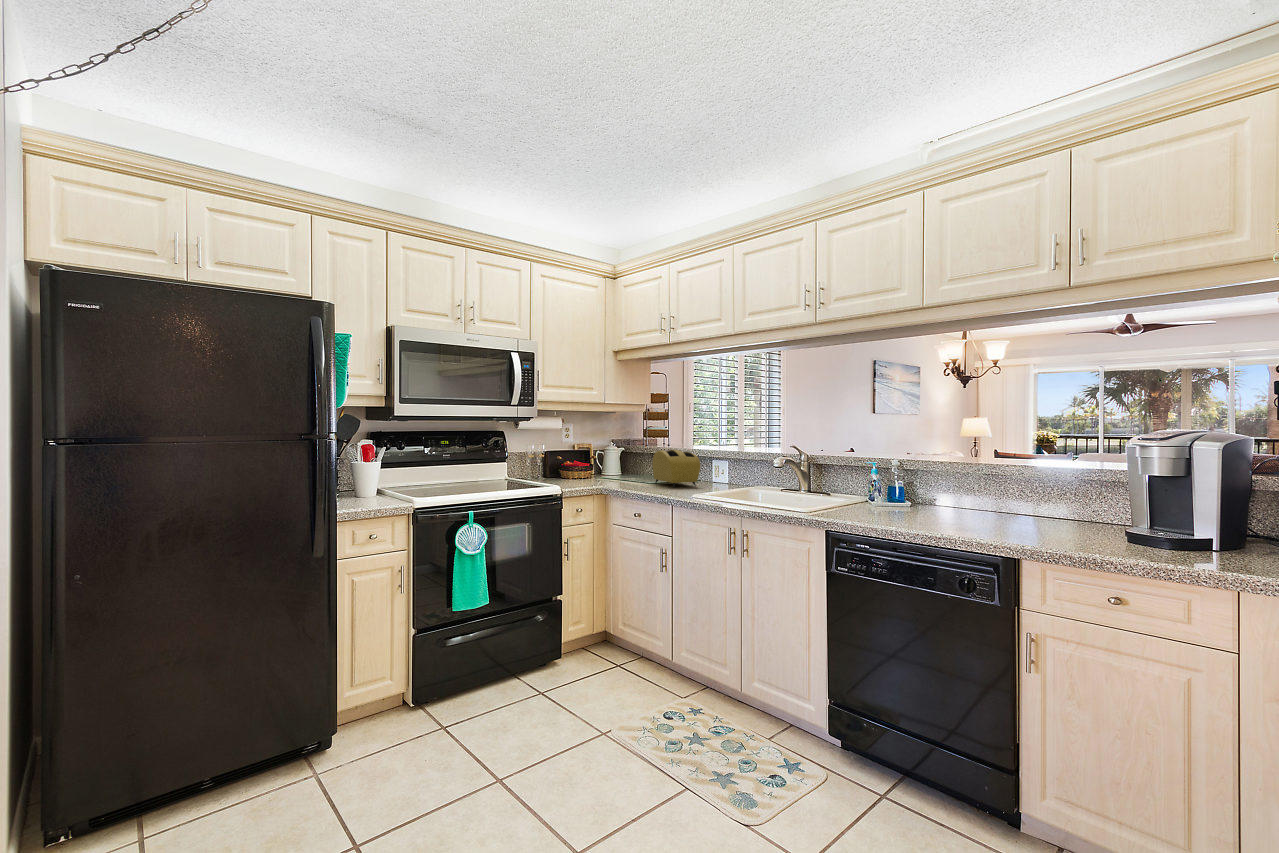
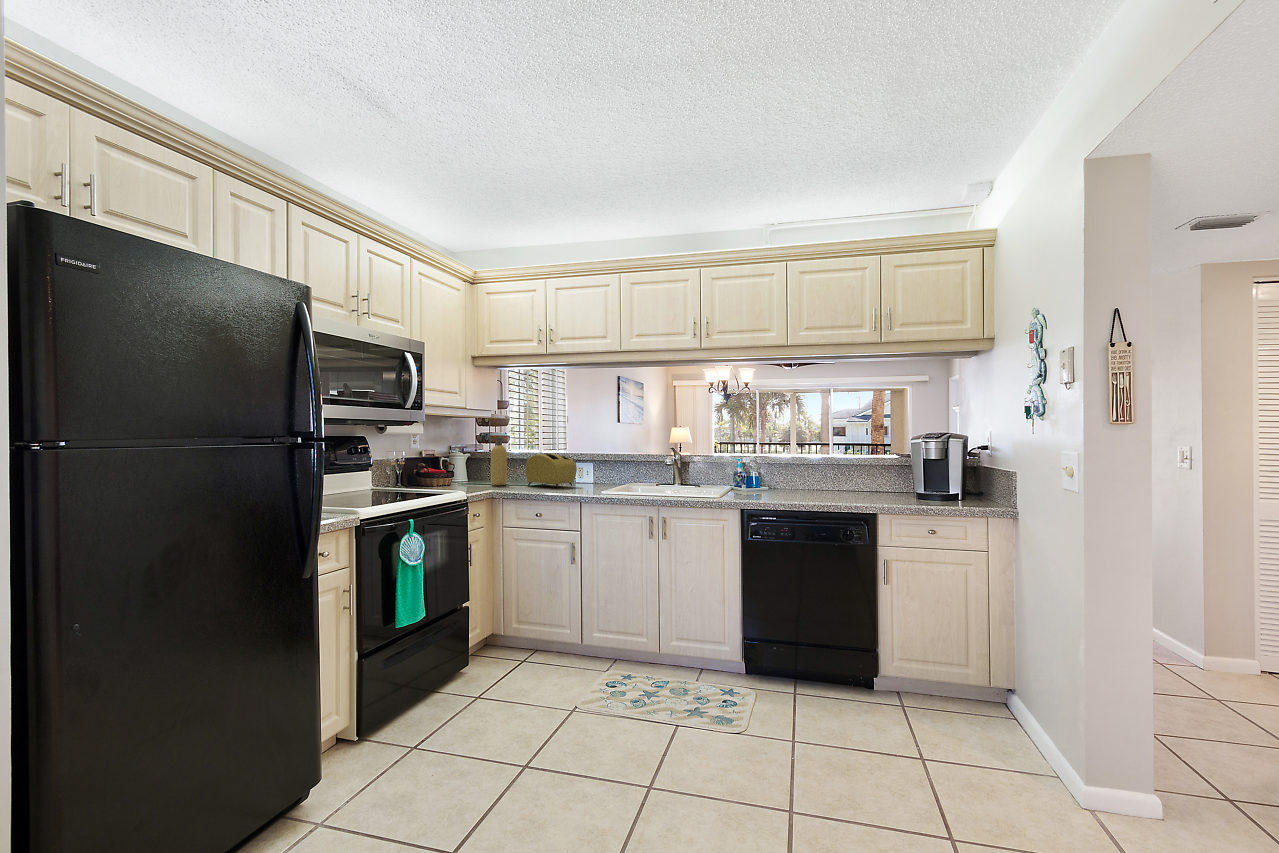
bottle: none [621,433,641,481] -> present [491,438,507,485]

